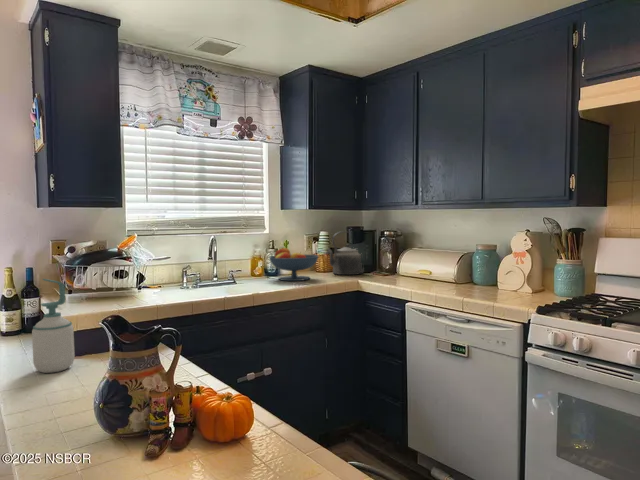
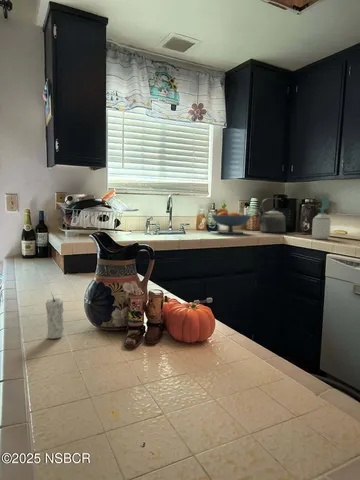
soap bottle: present [32,279,75,373] -> present [312,196,331,239]
candle: none [44,398,68,456] -> present [46,297,64,338]

